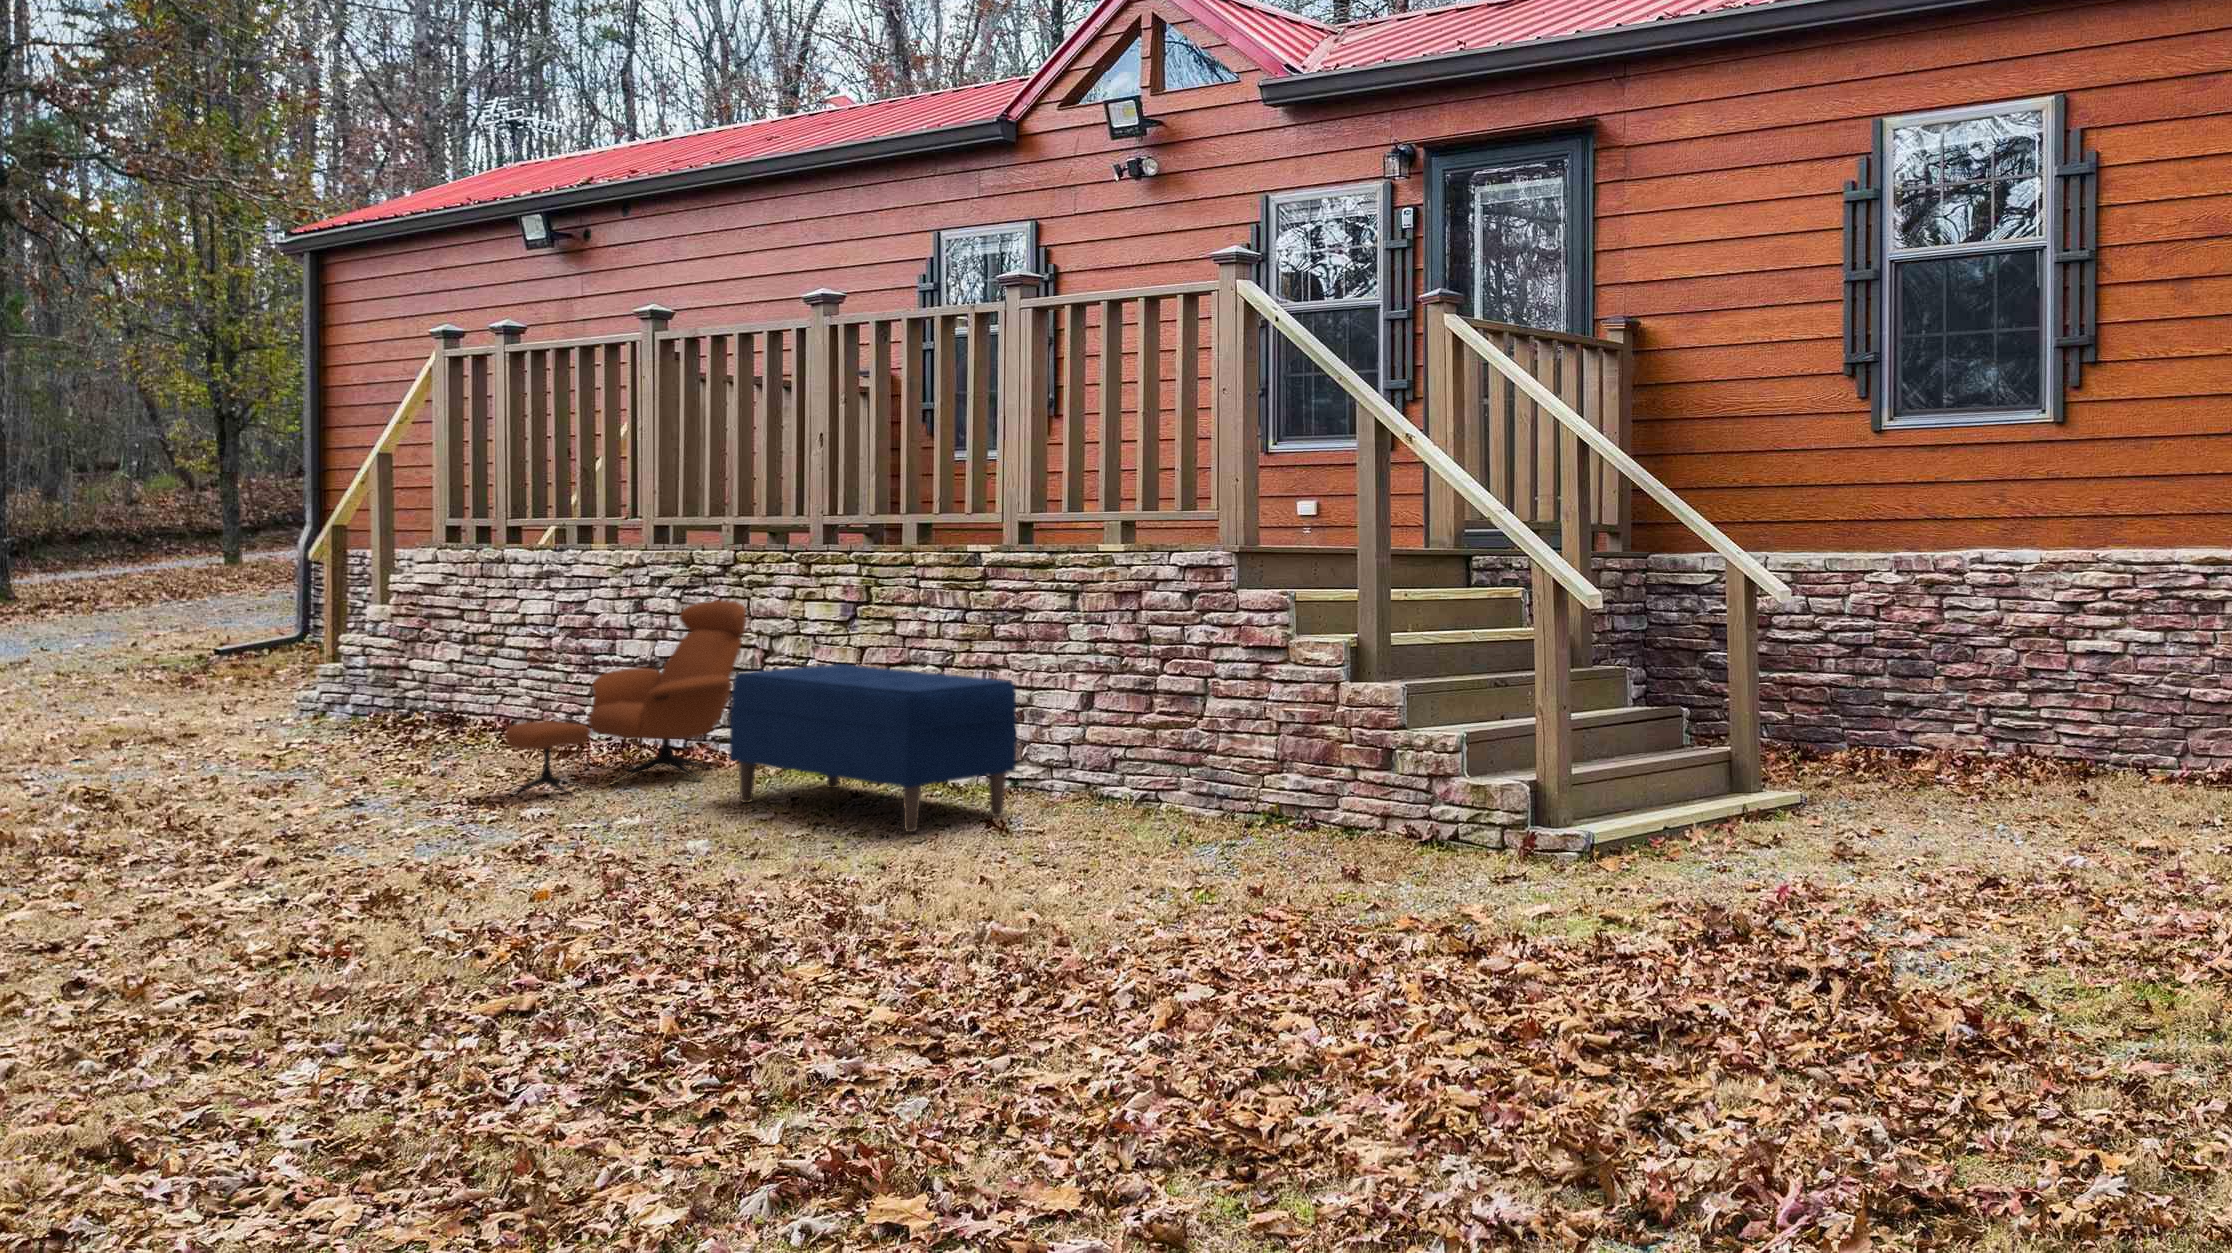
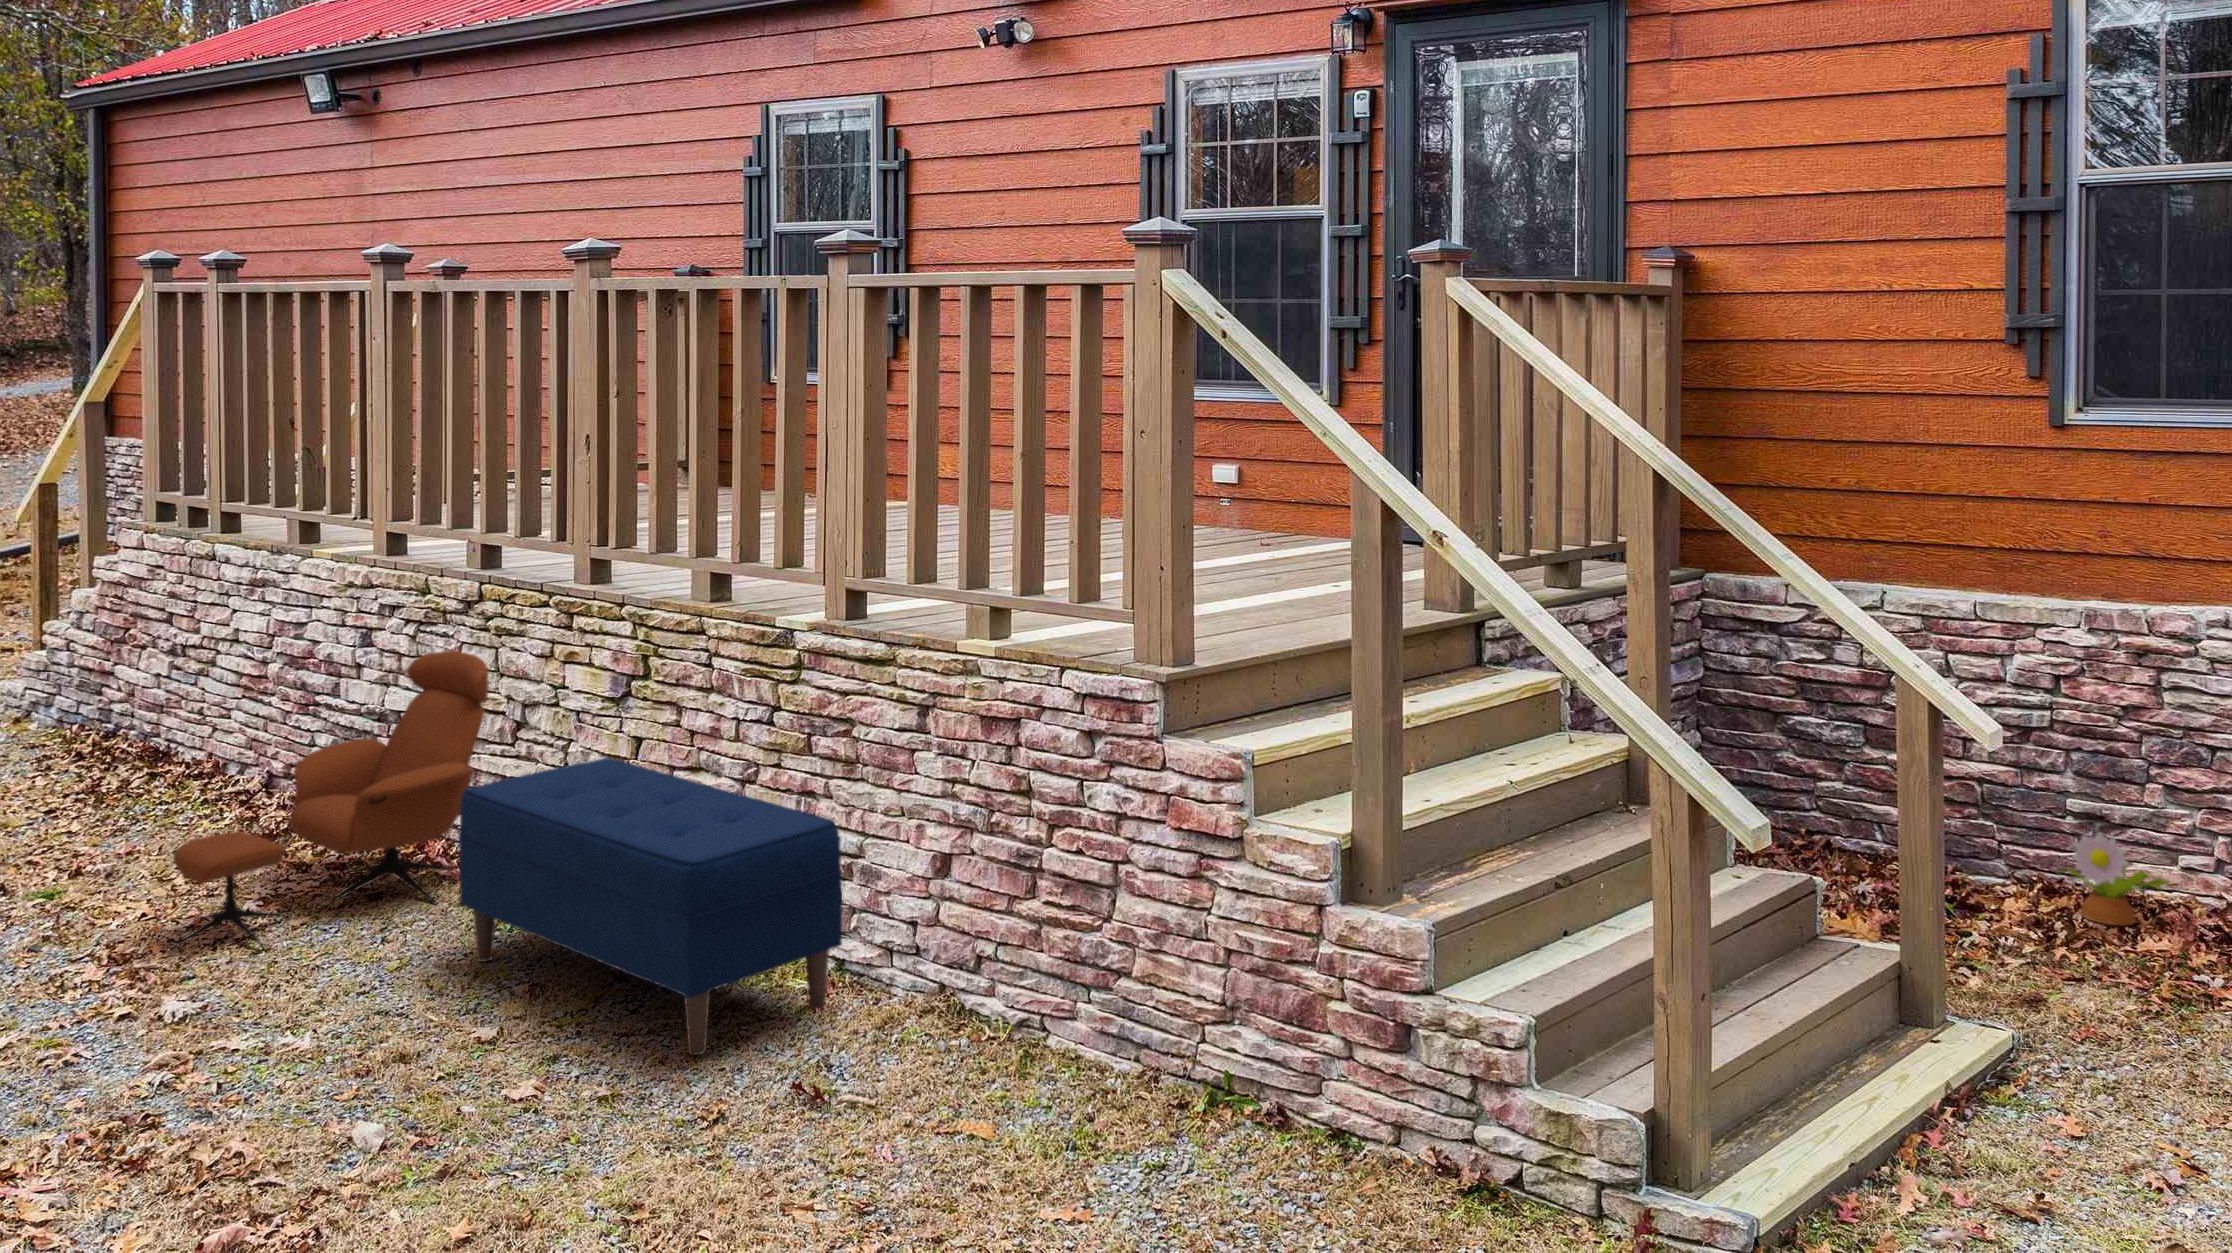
decorative plant: none [1875,700,1949,766] -> present [2056,832,2172,926]

